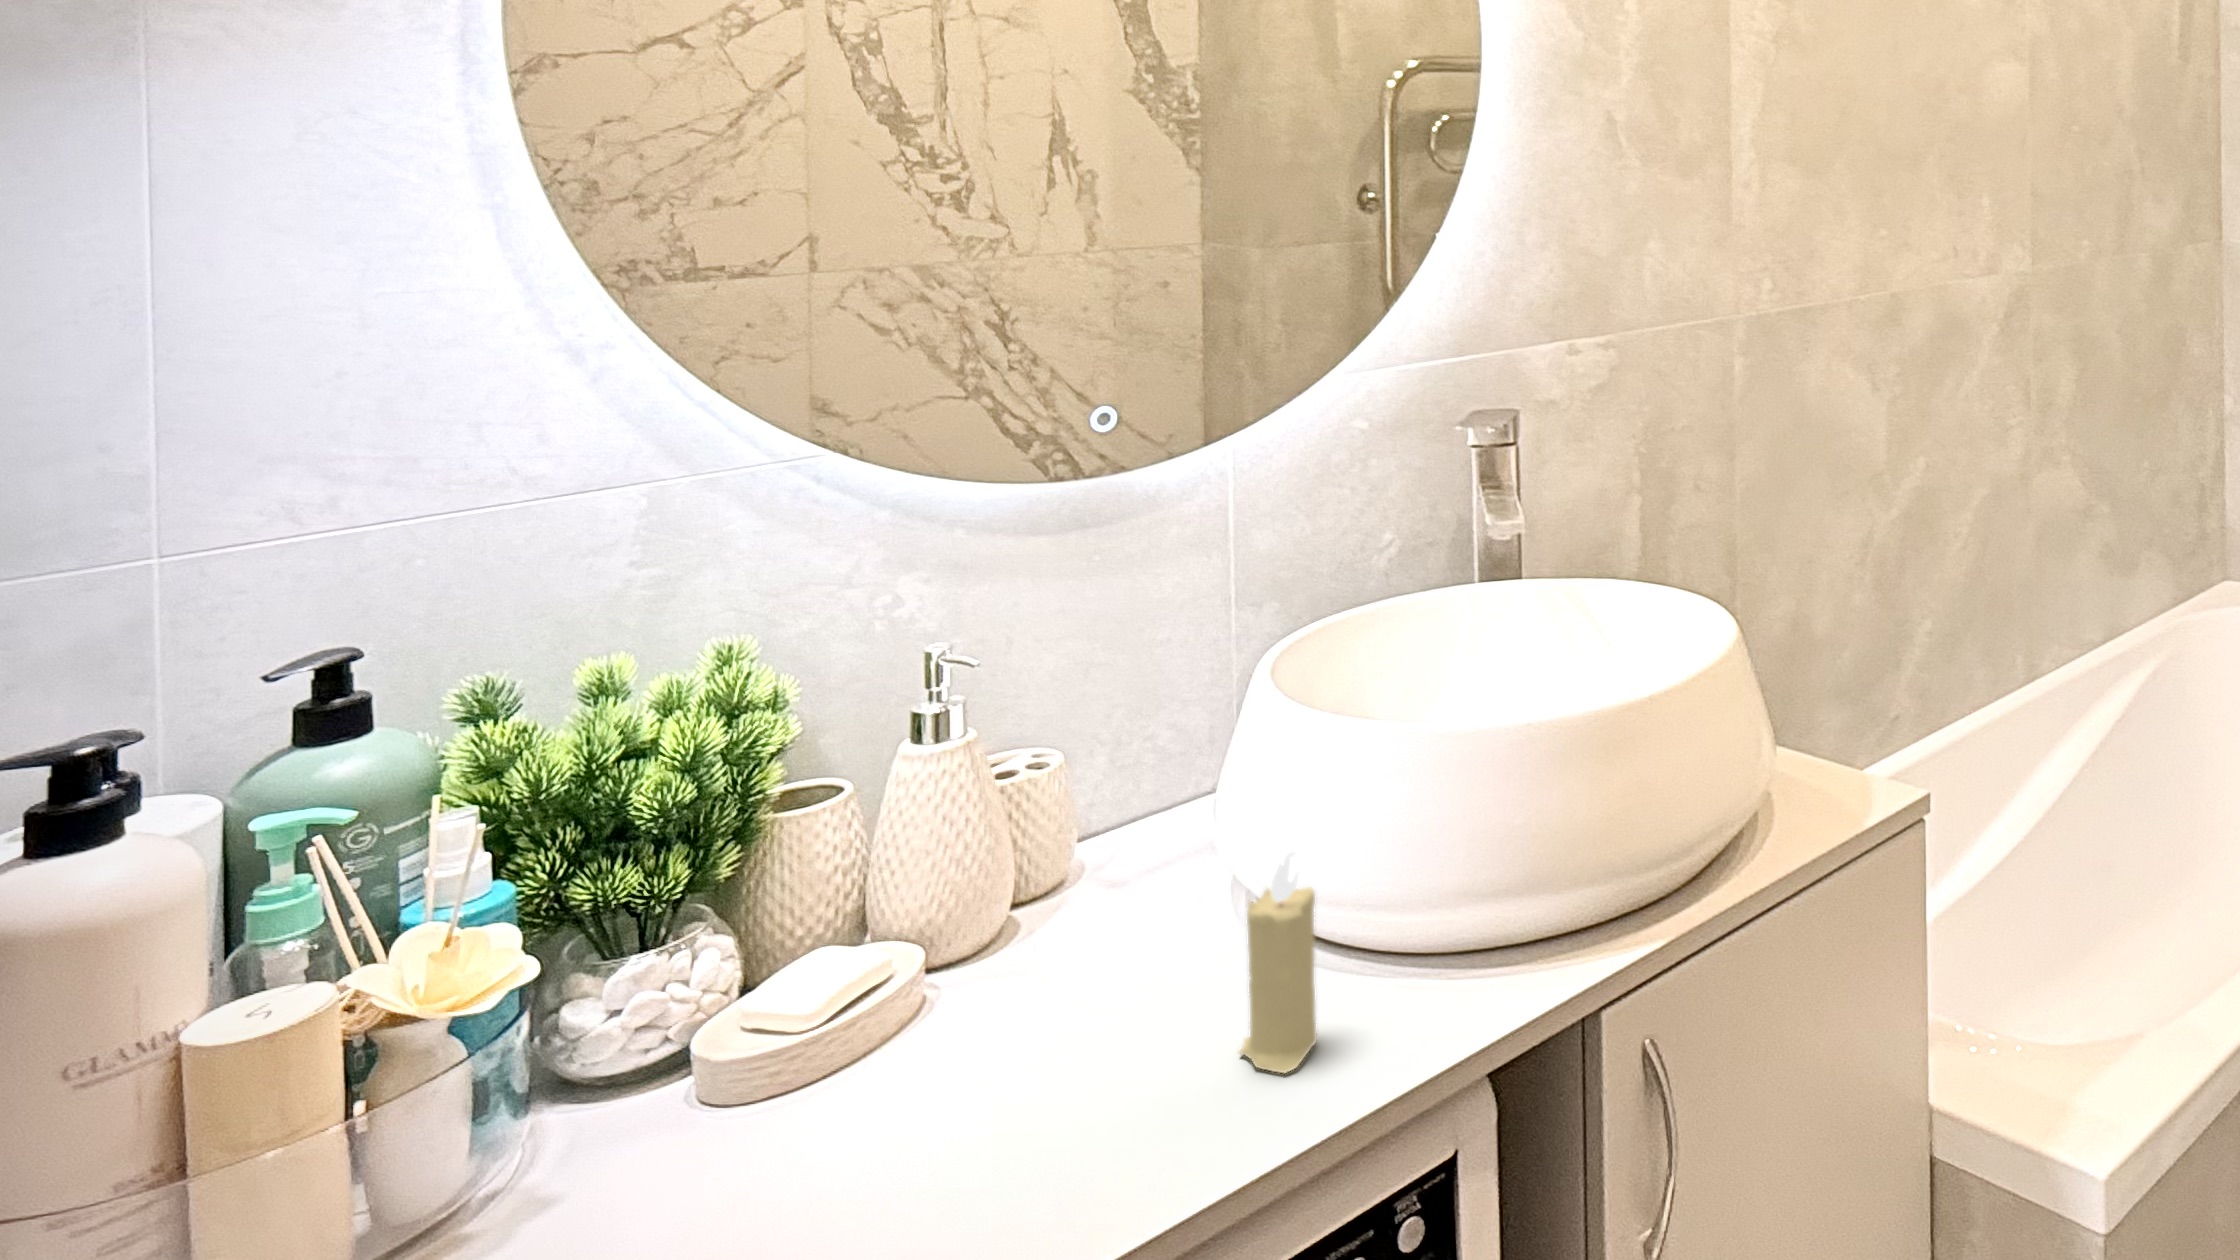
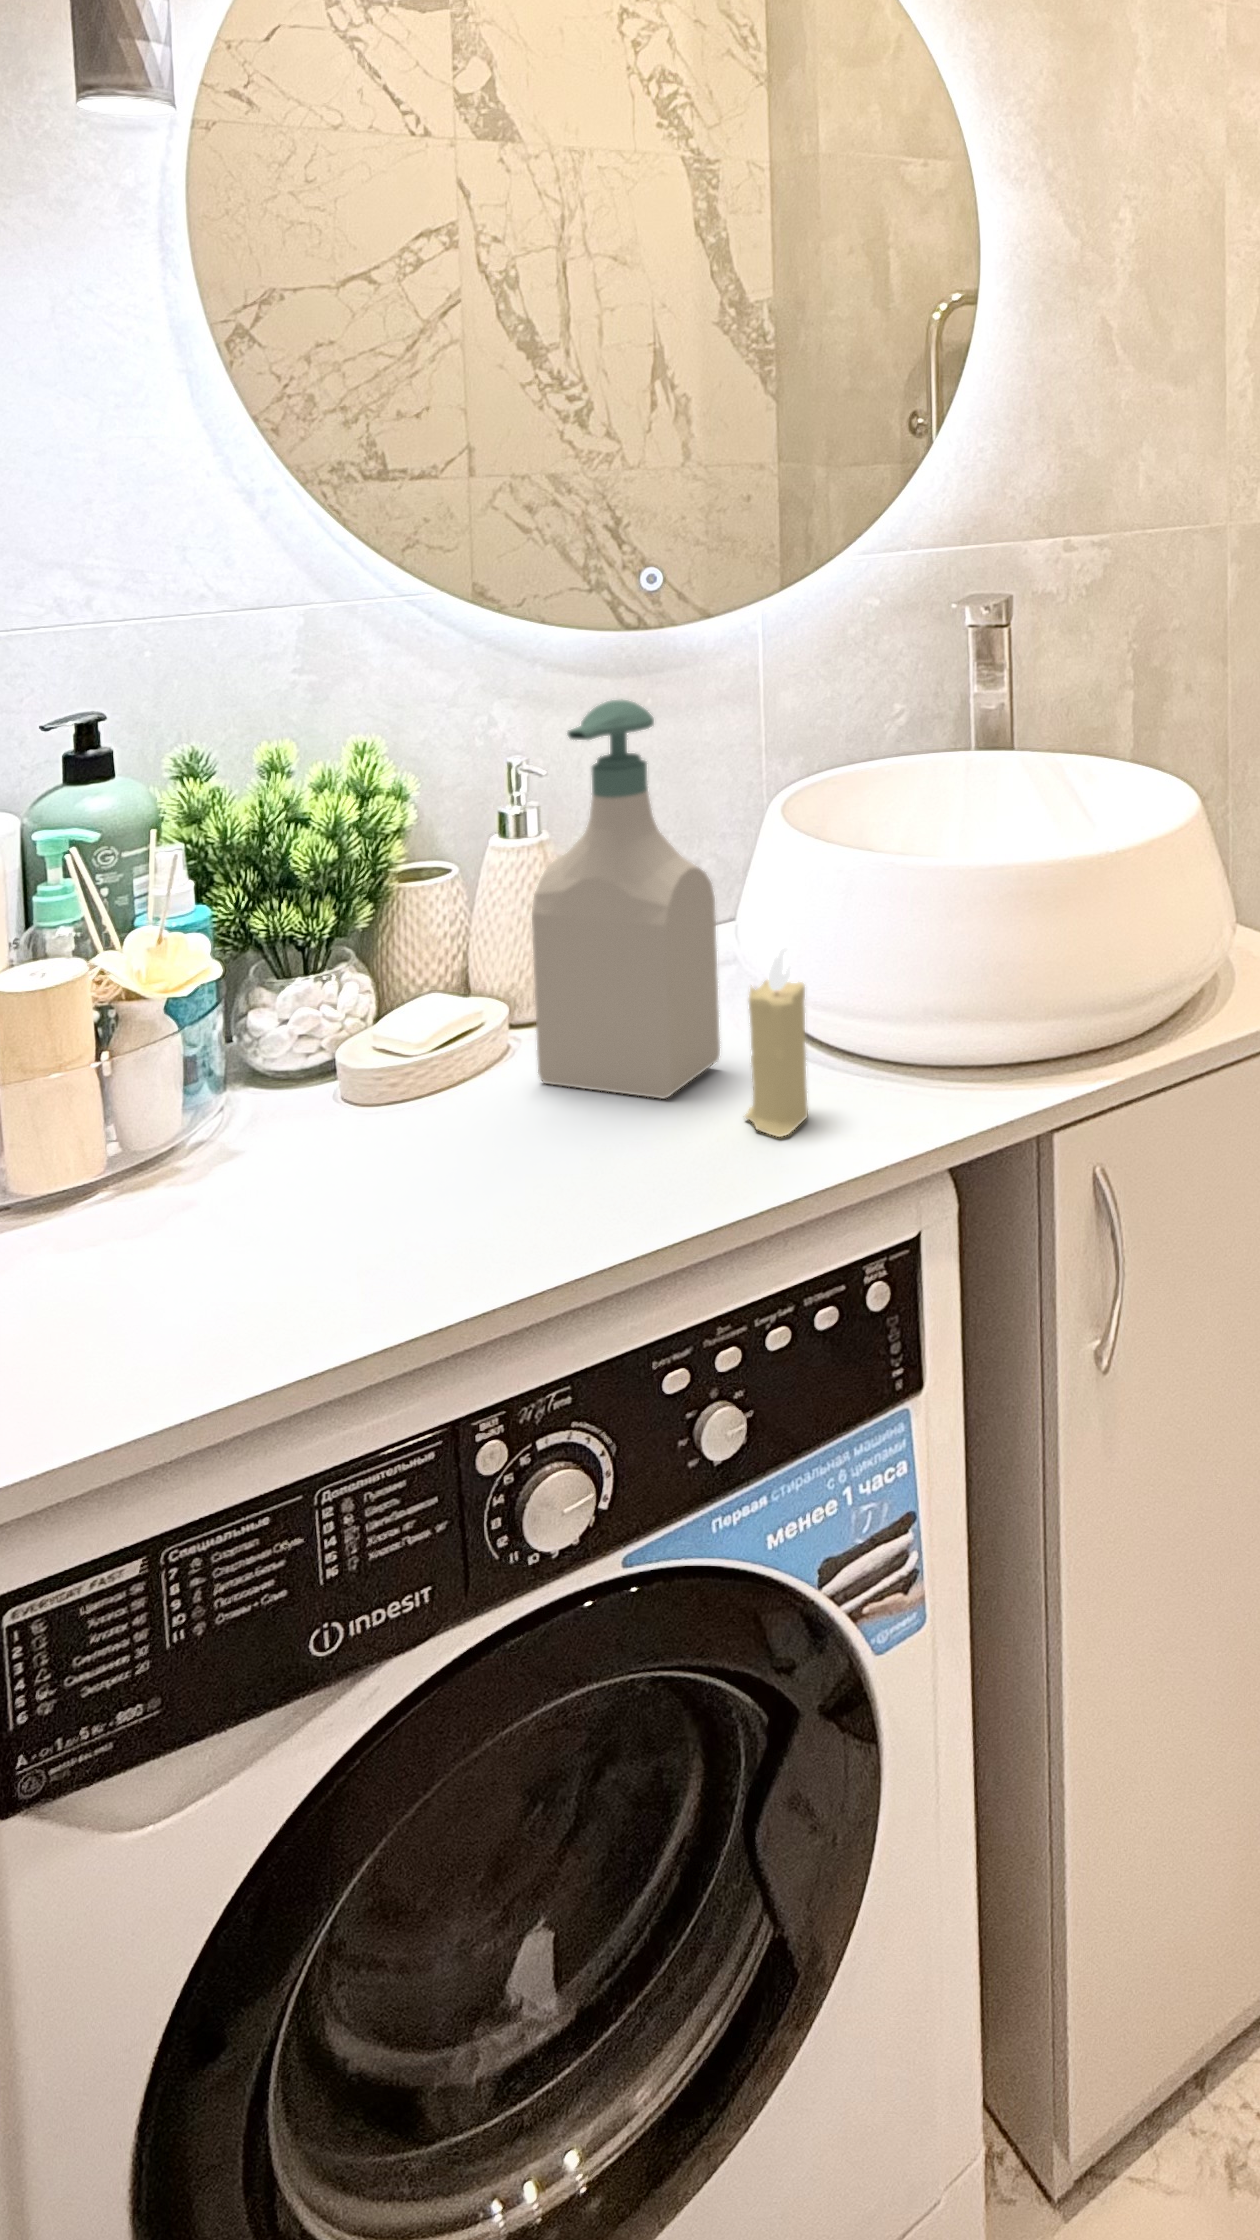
soap bottle: none [966,578,1202,1042] -> present [532,700,720,1099]

